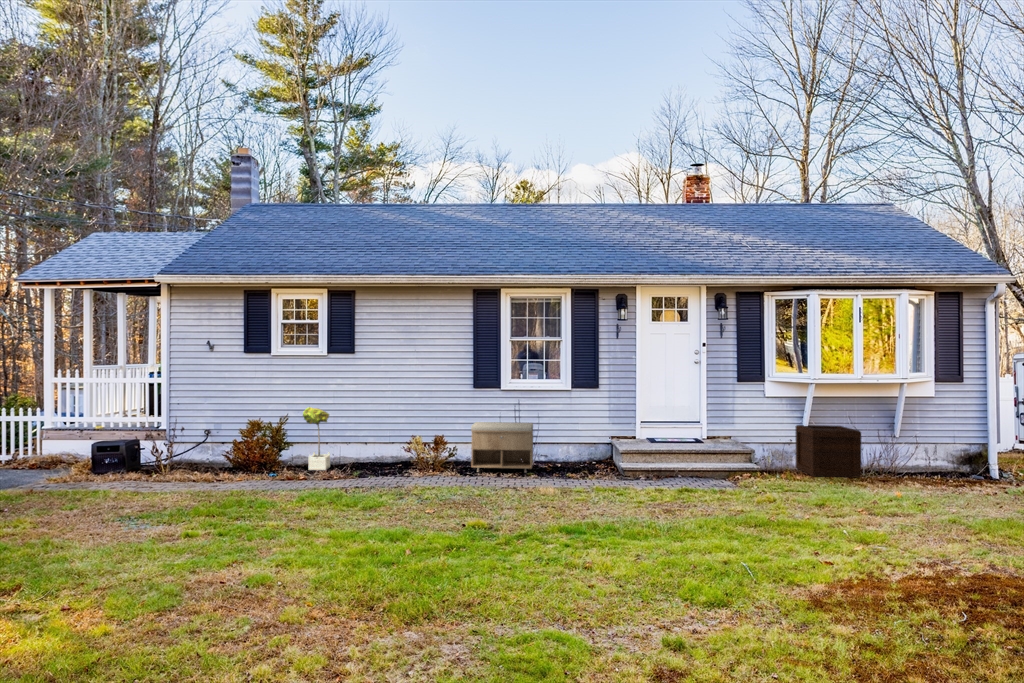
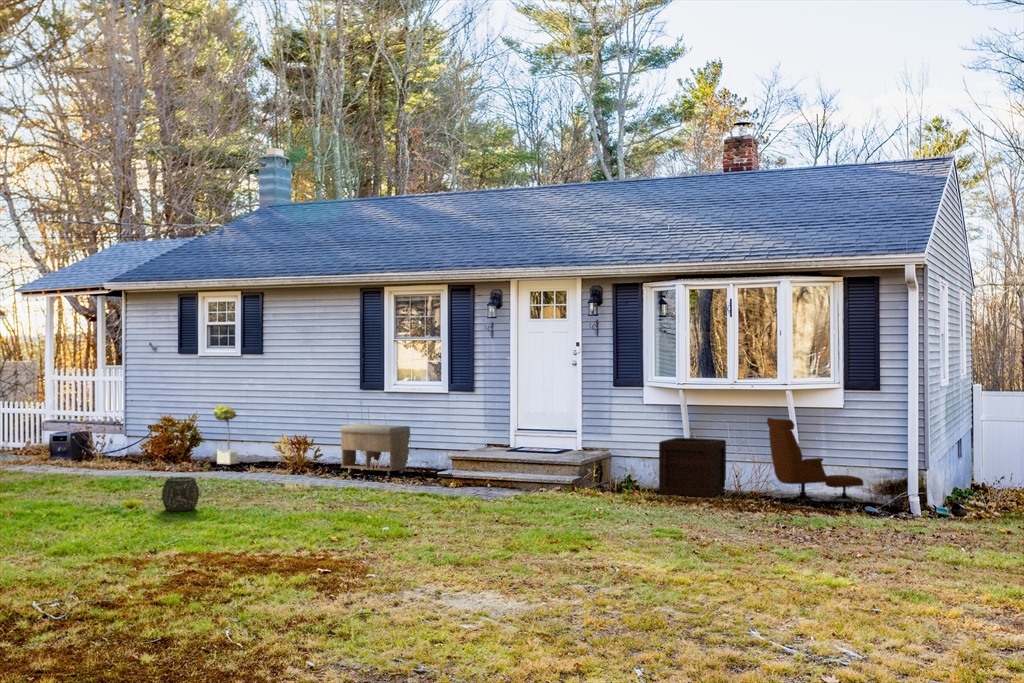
lounge chair: none [913,407,966,481] -> present [767,418,863,507]
woven basket: none [488,513,535,563] -> present [162,477,199,511]

